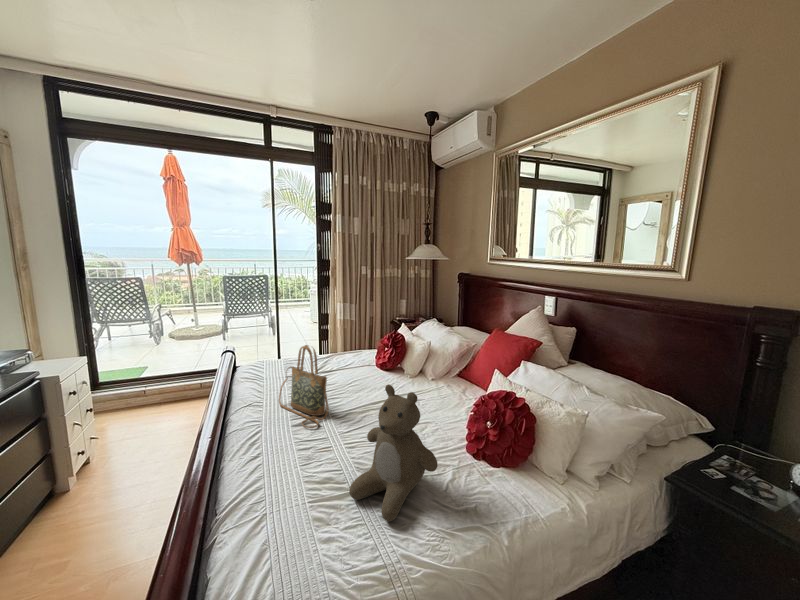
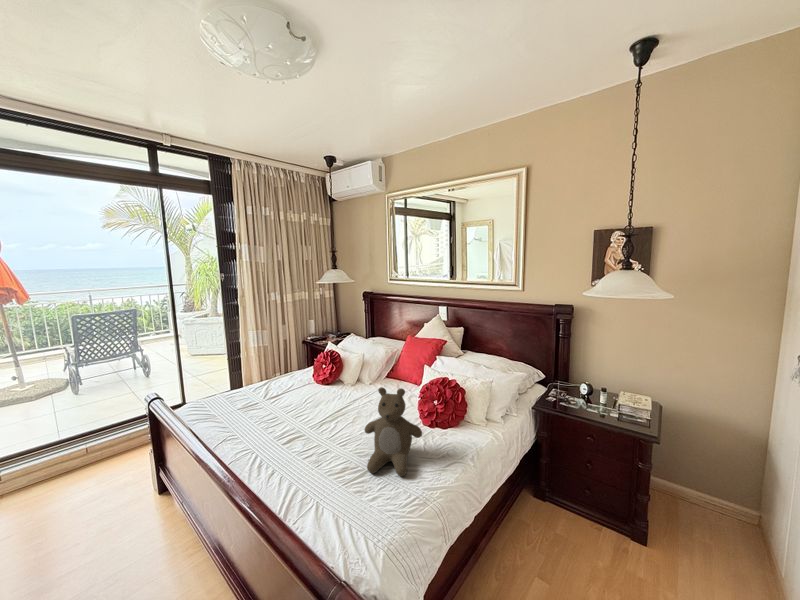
handbag: present [279,345,329,428] -> none [251,375,308,444]

